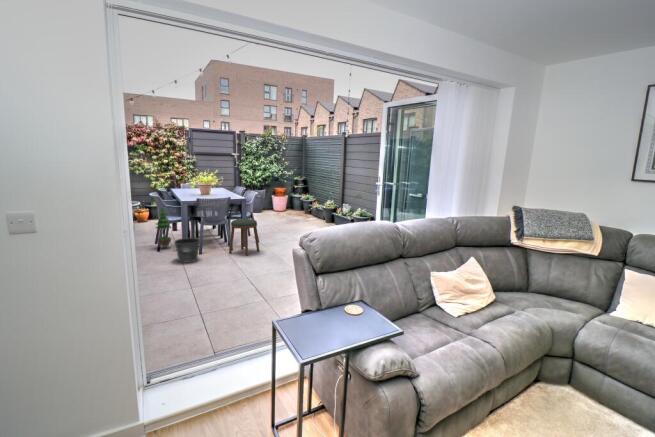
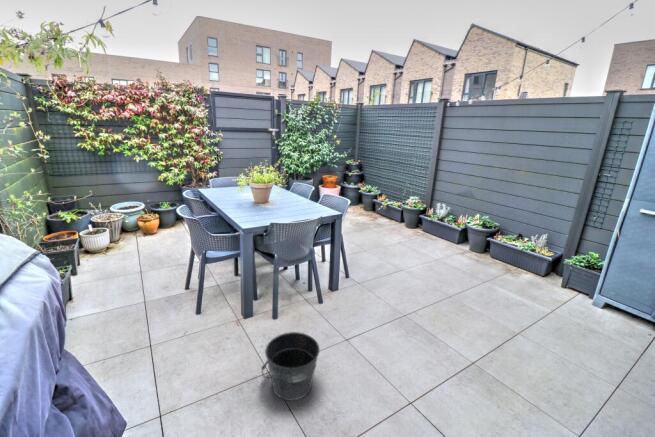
potted tree: present [156,206,171,248] -> none [201,252,234,329]
stool: present [229,219,259,256] -> none [353,271,408,353]

